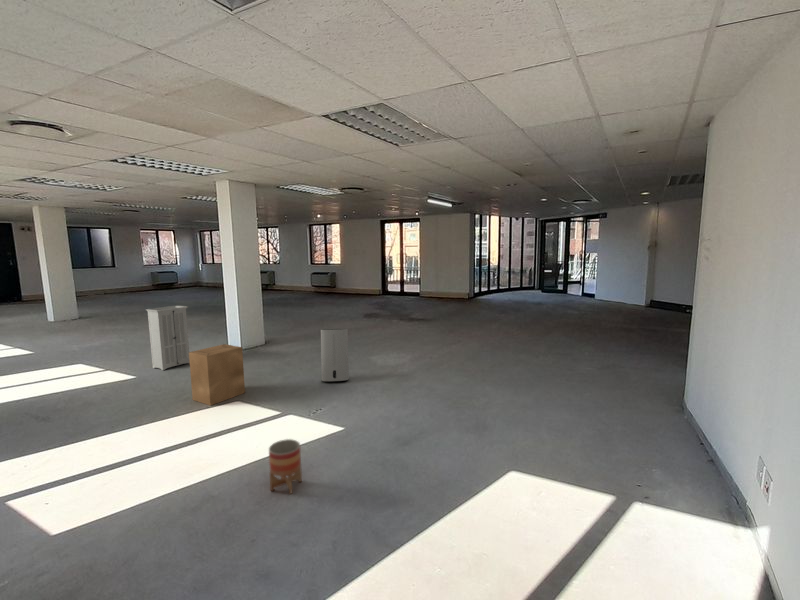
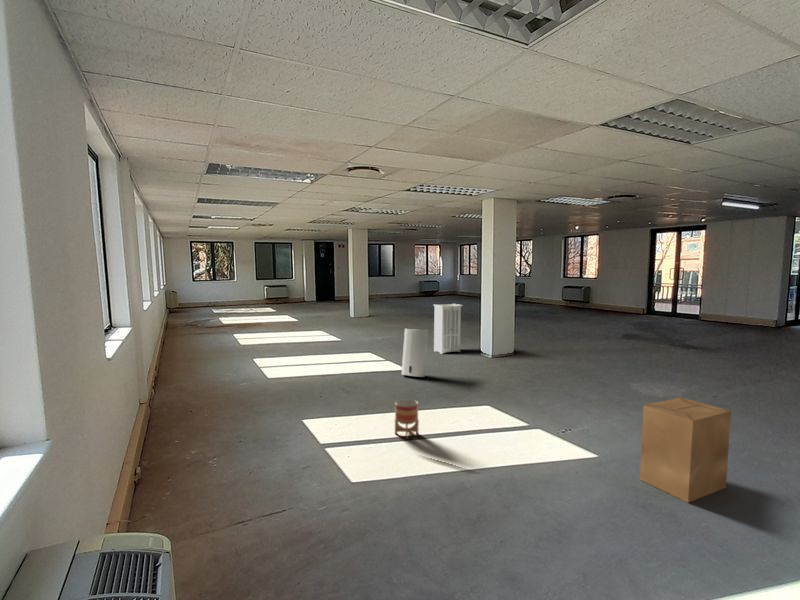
air purifier: present [321,329,349,381] -> present [402,329,428,377]
cardboard box: present [189,344,245,405] -> present [640,397,731,503]
planter: present [269,439,302,494] -> present [395,399,419,438]

